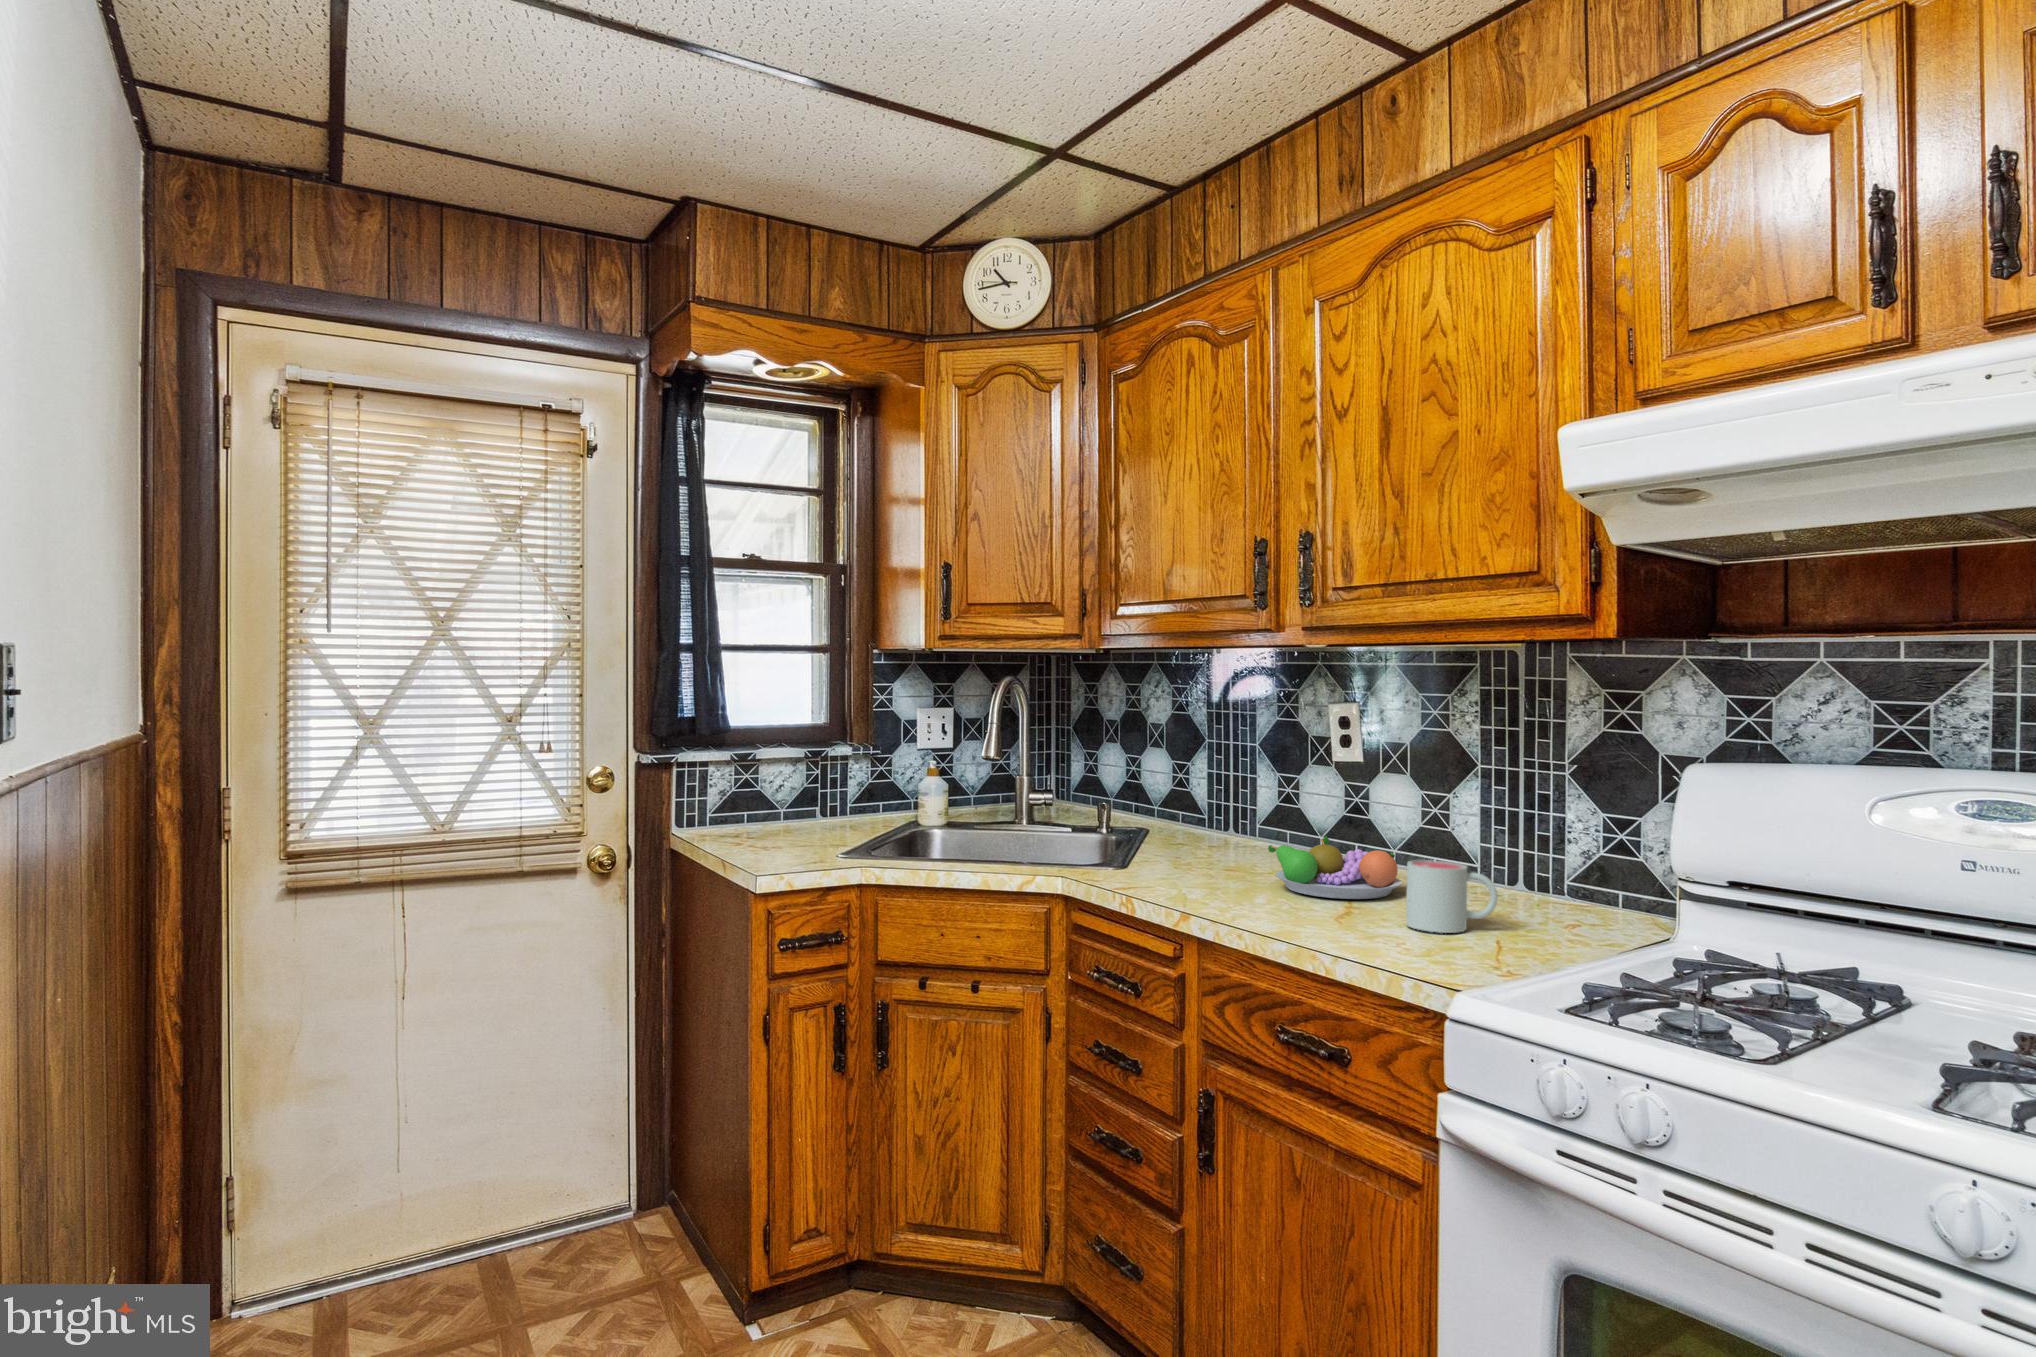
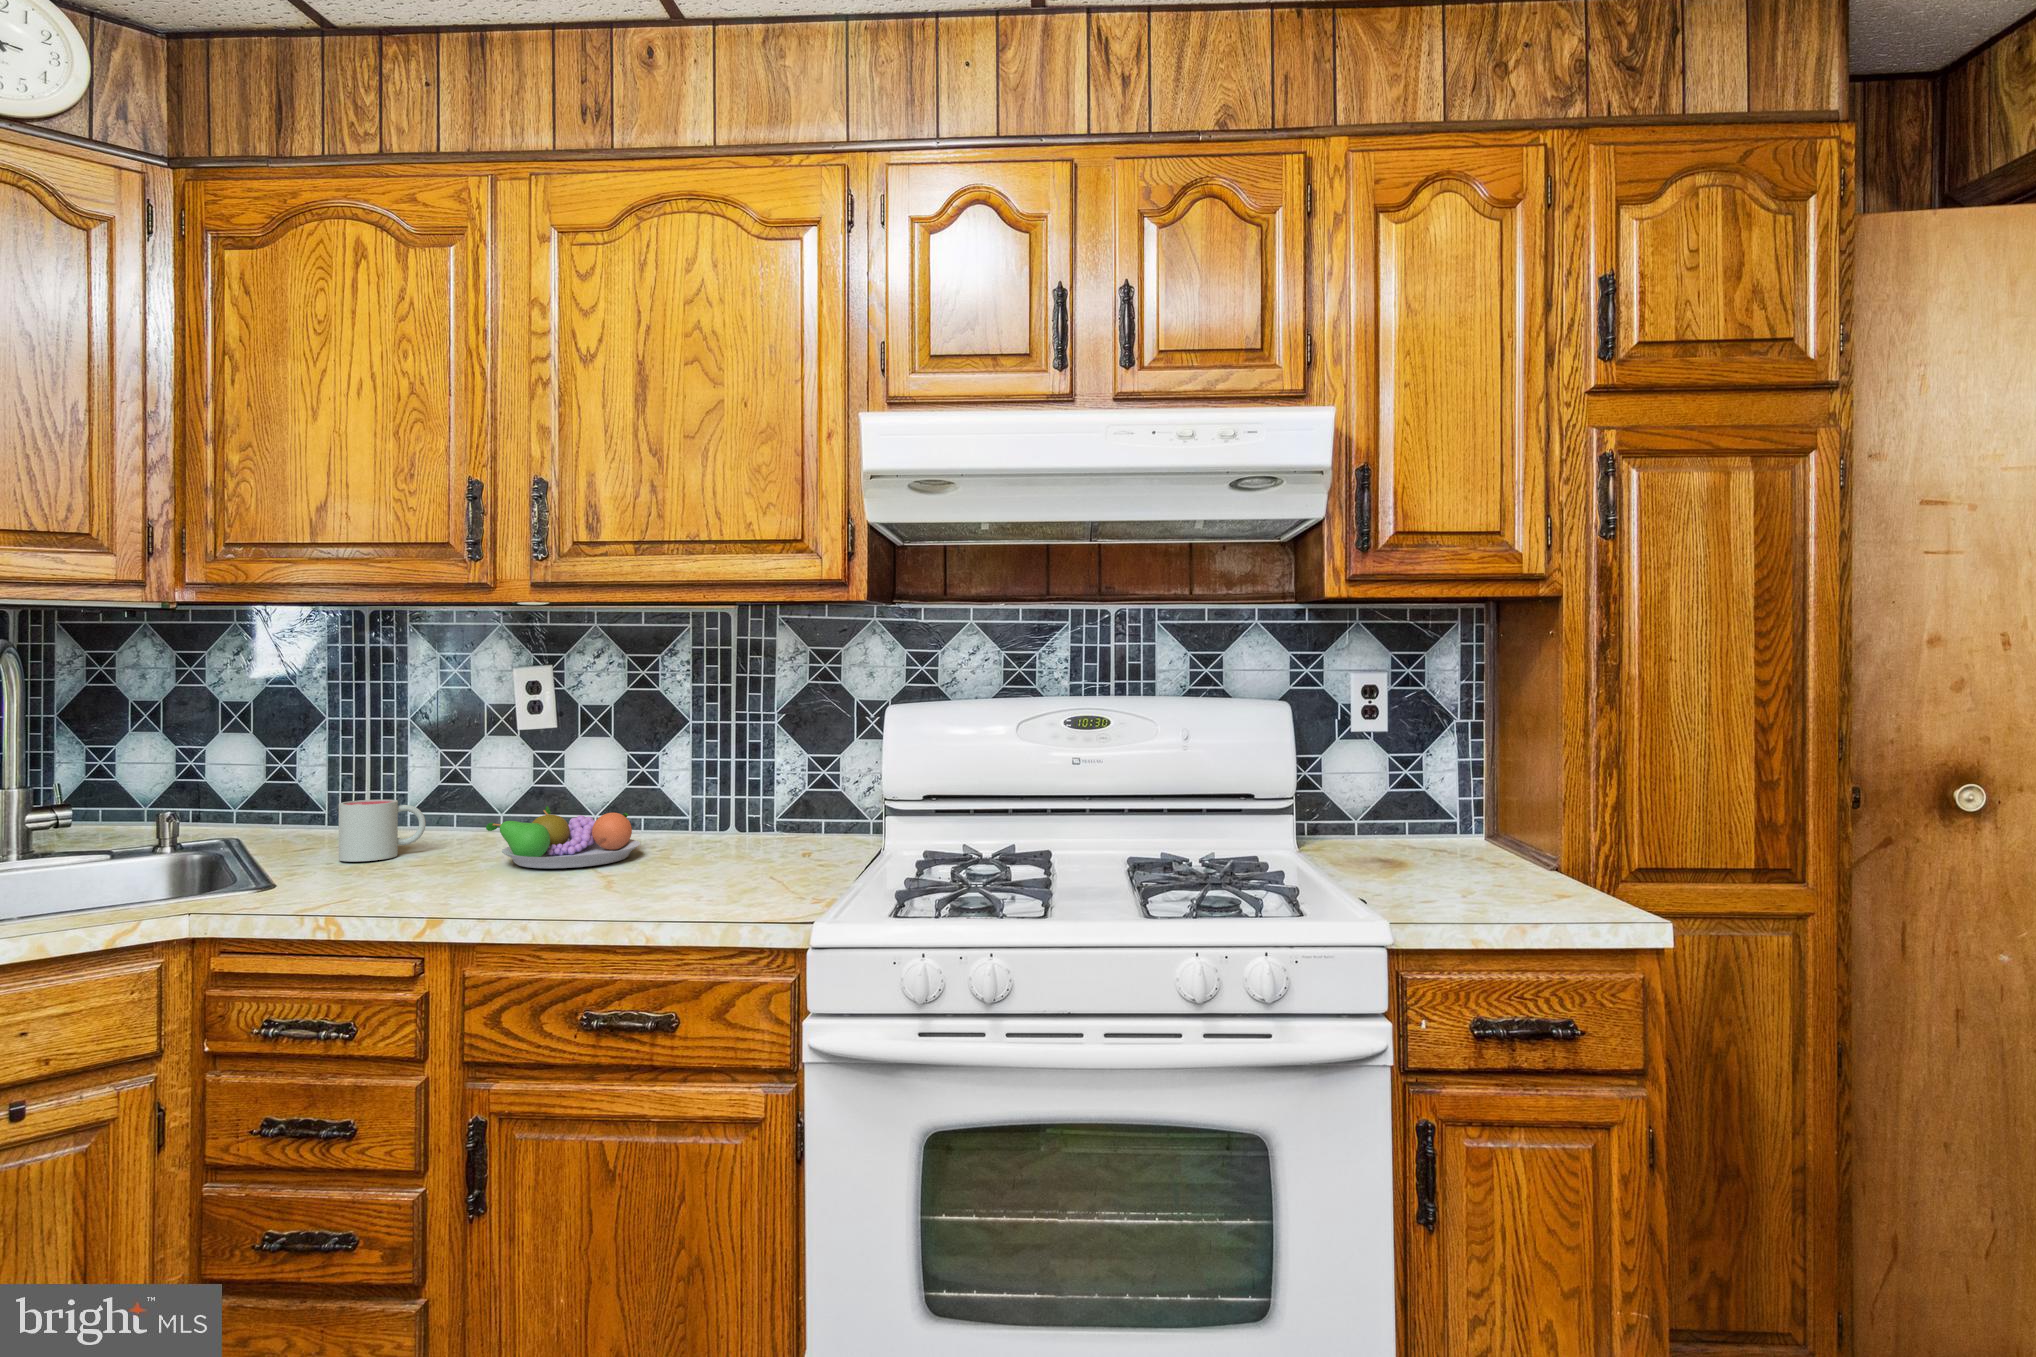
mug: present [1406,860,1498,933] -> present [339,800,426,862]

